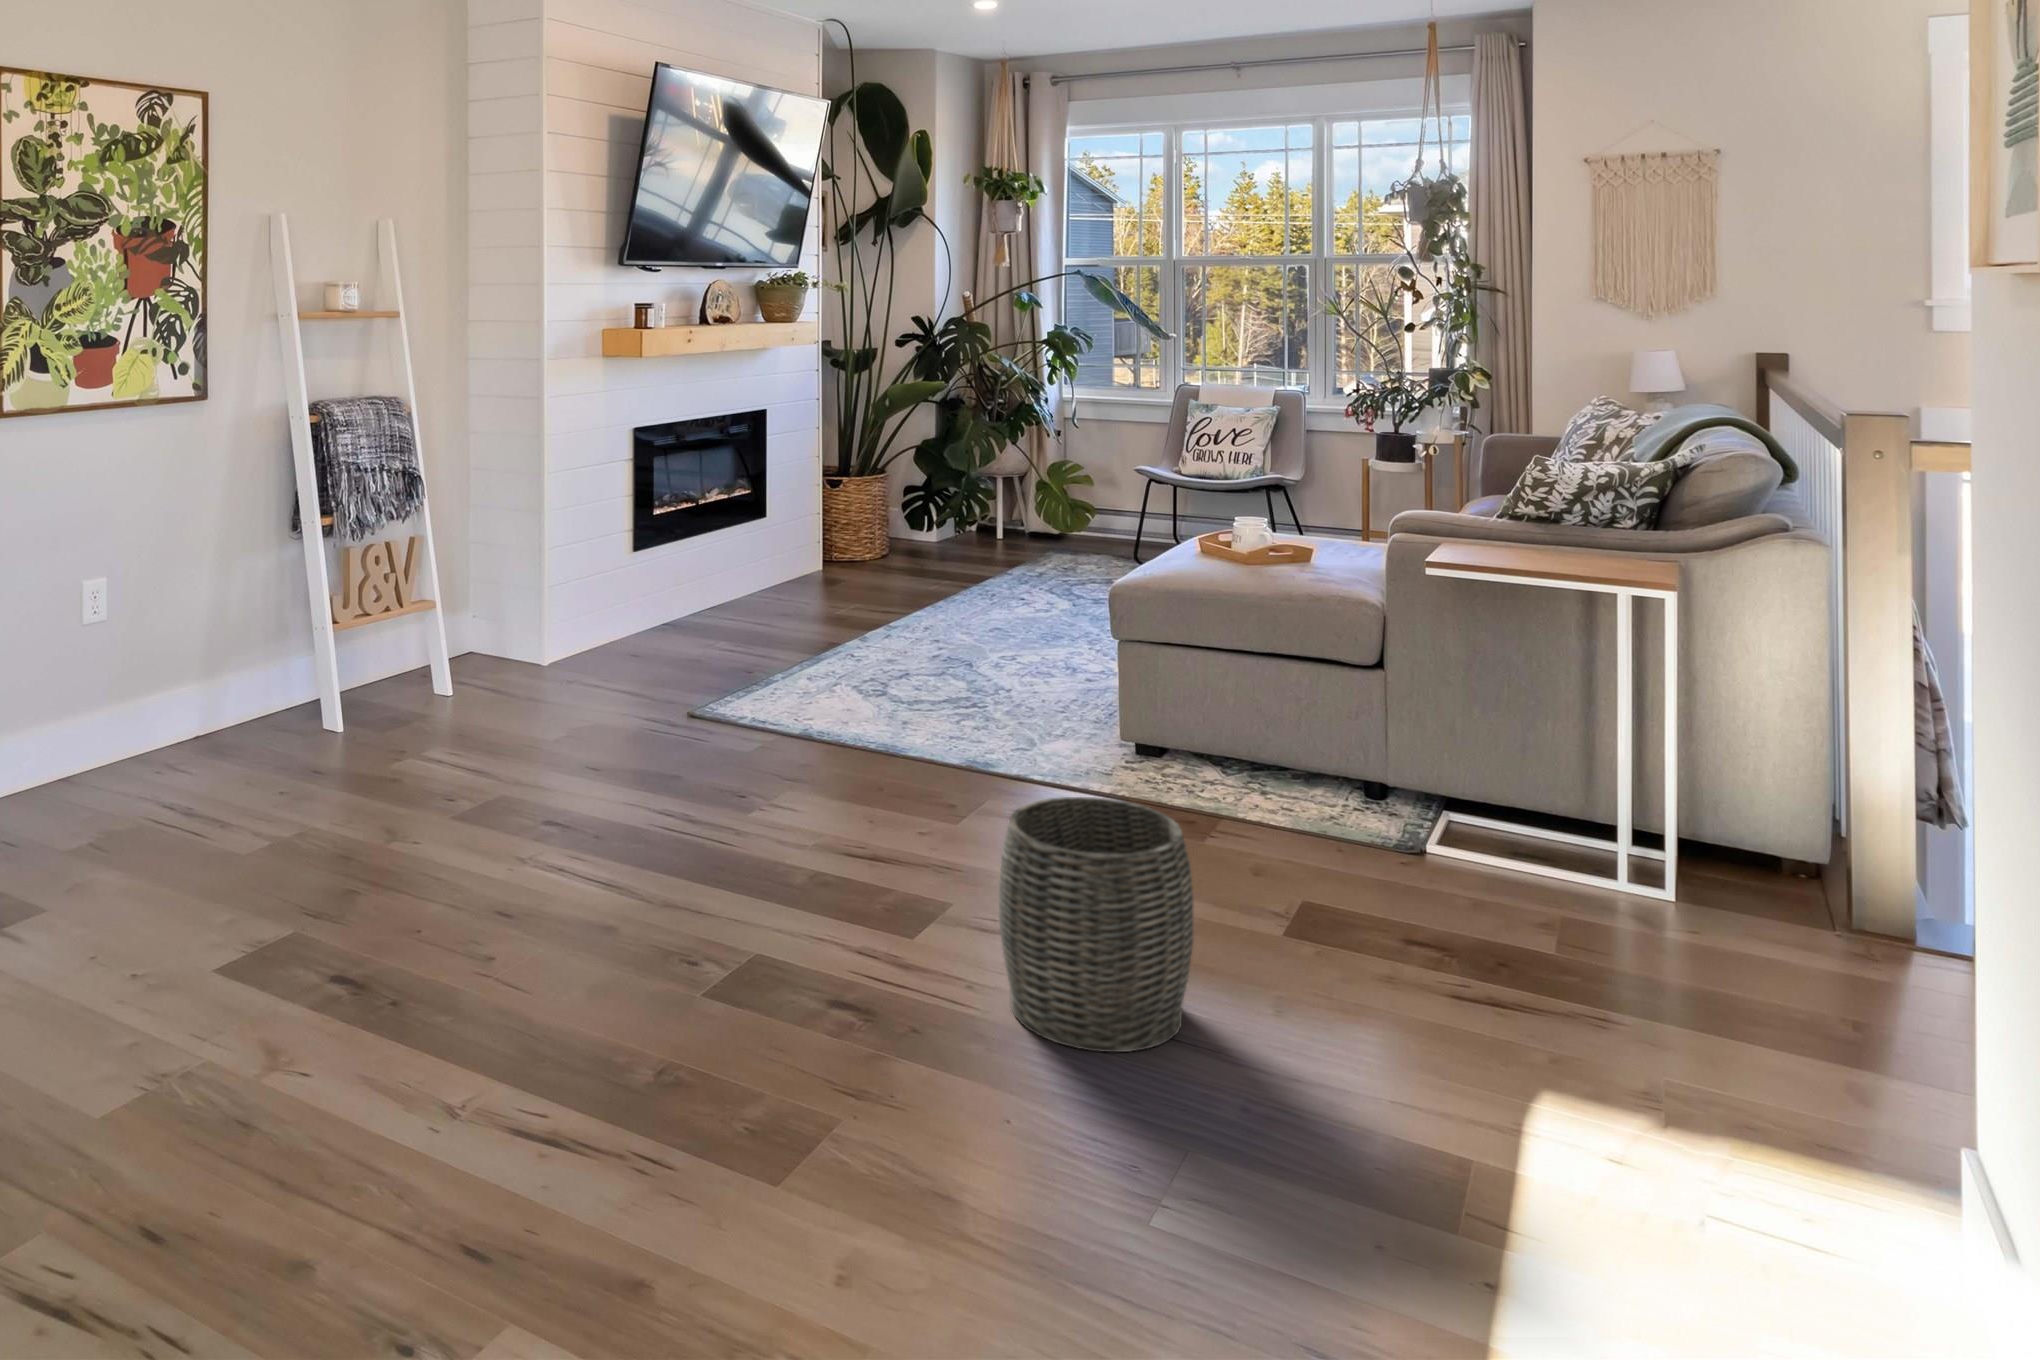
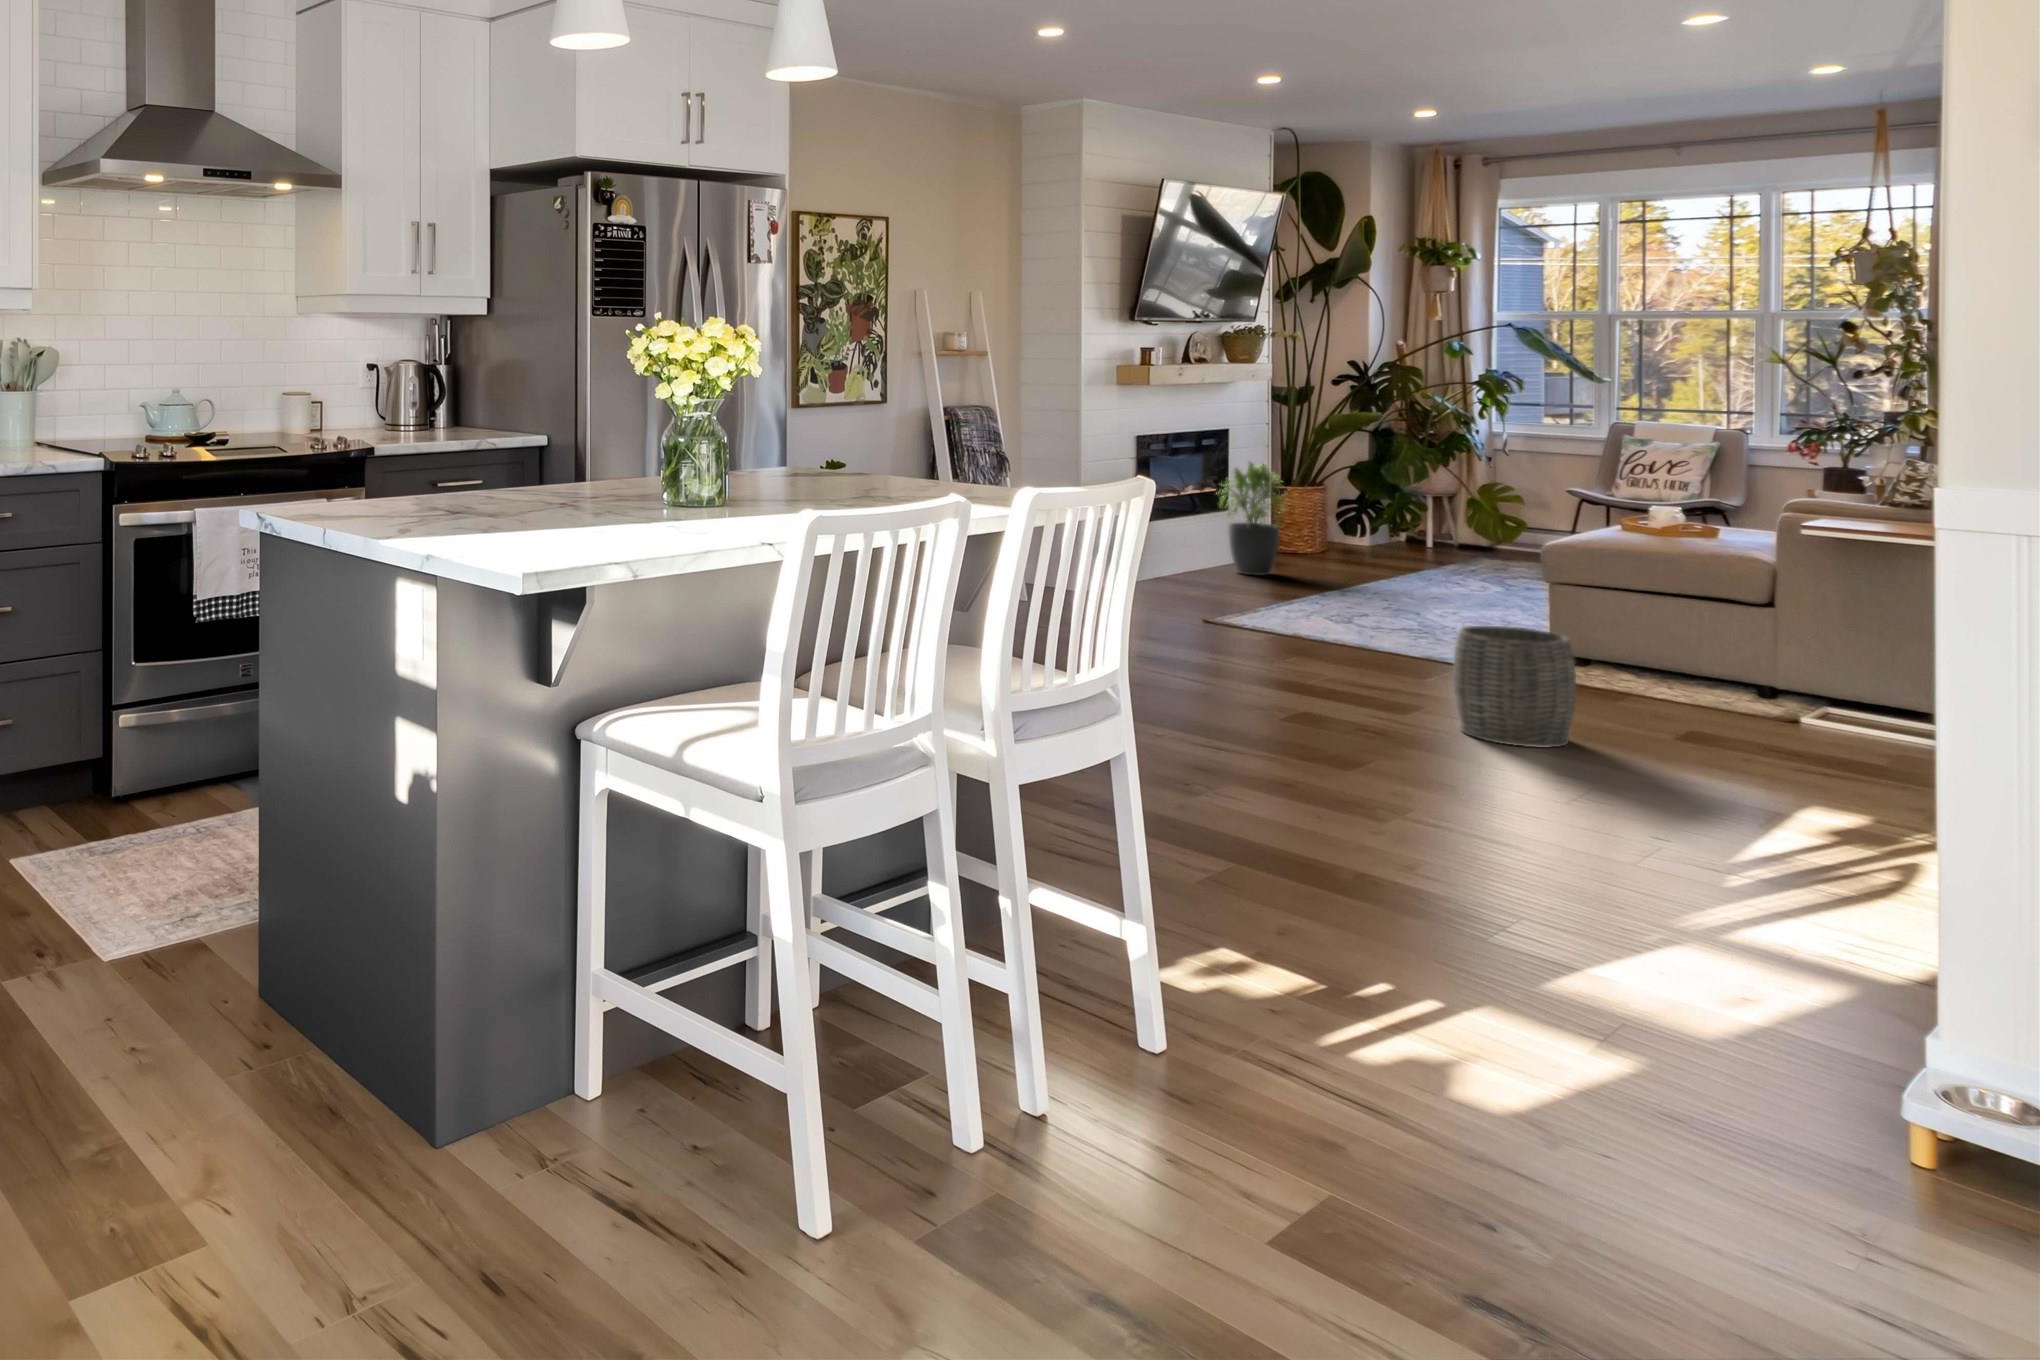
potted plant: none [739,452,838,608] -> present [1220,463,1284,576]

